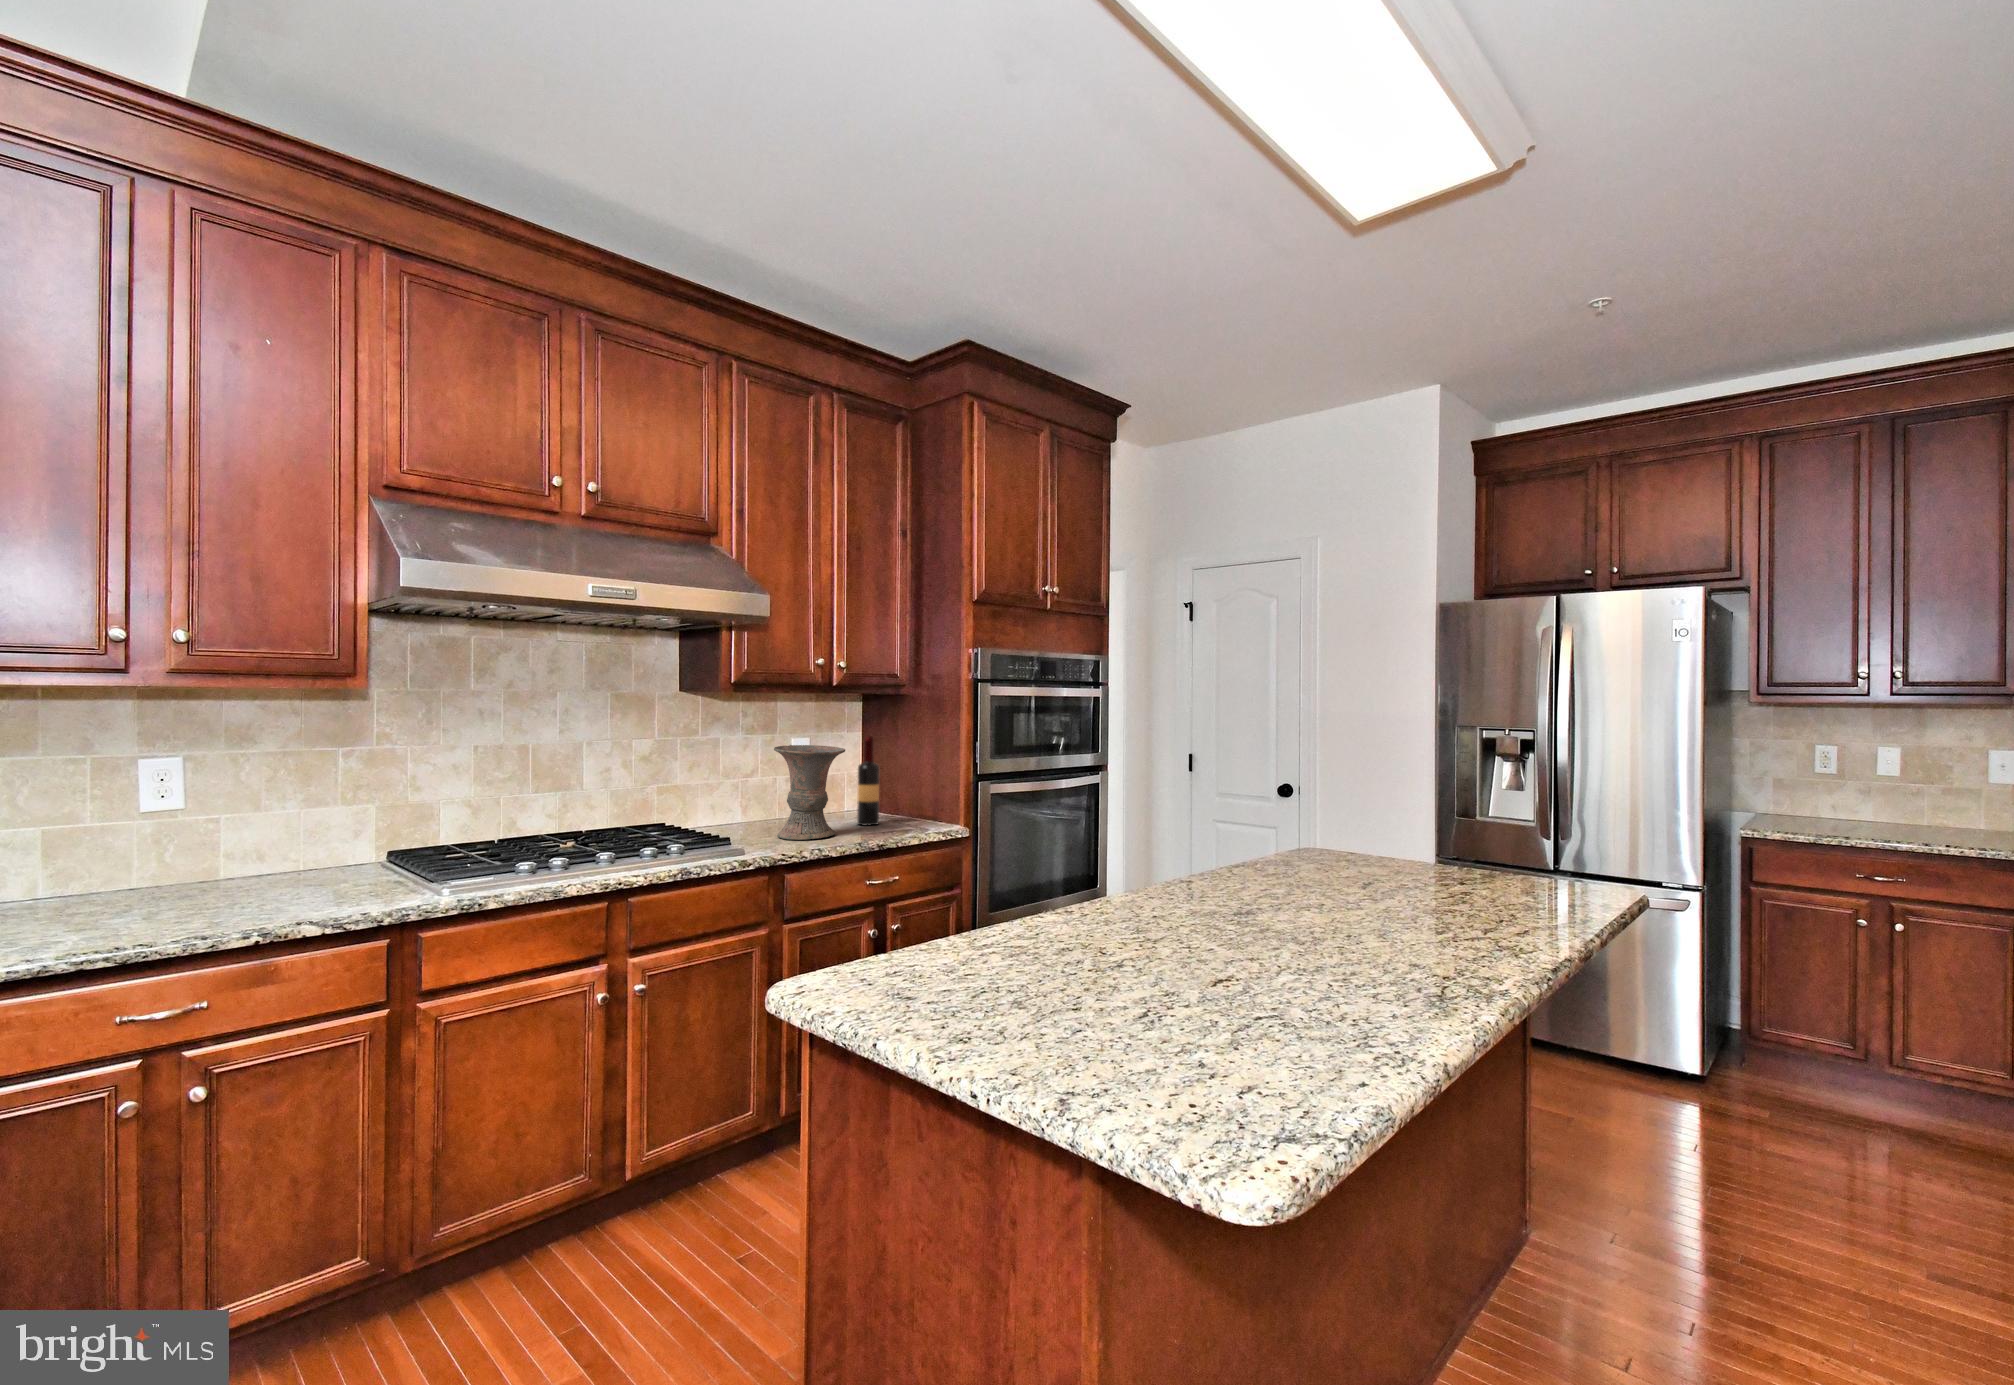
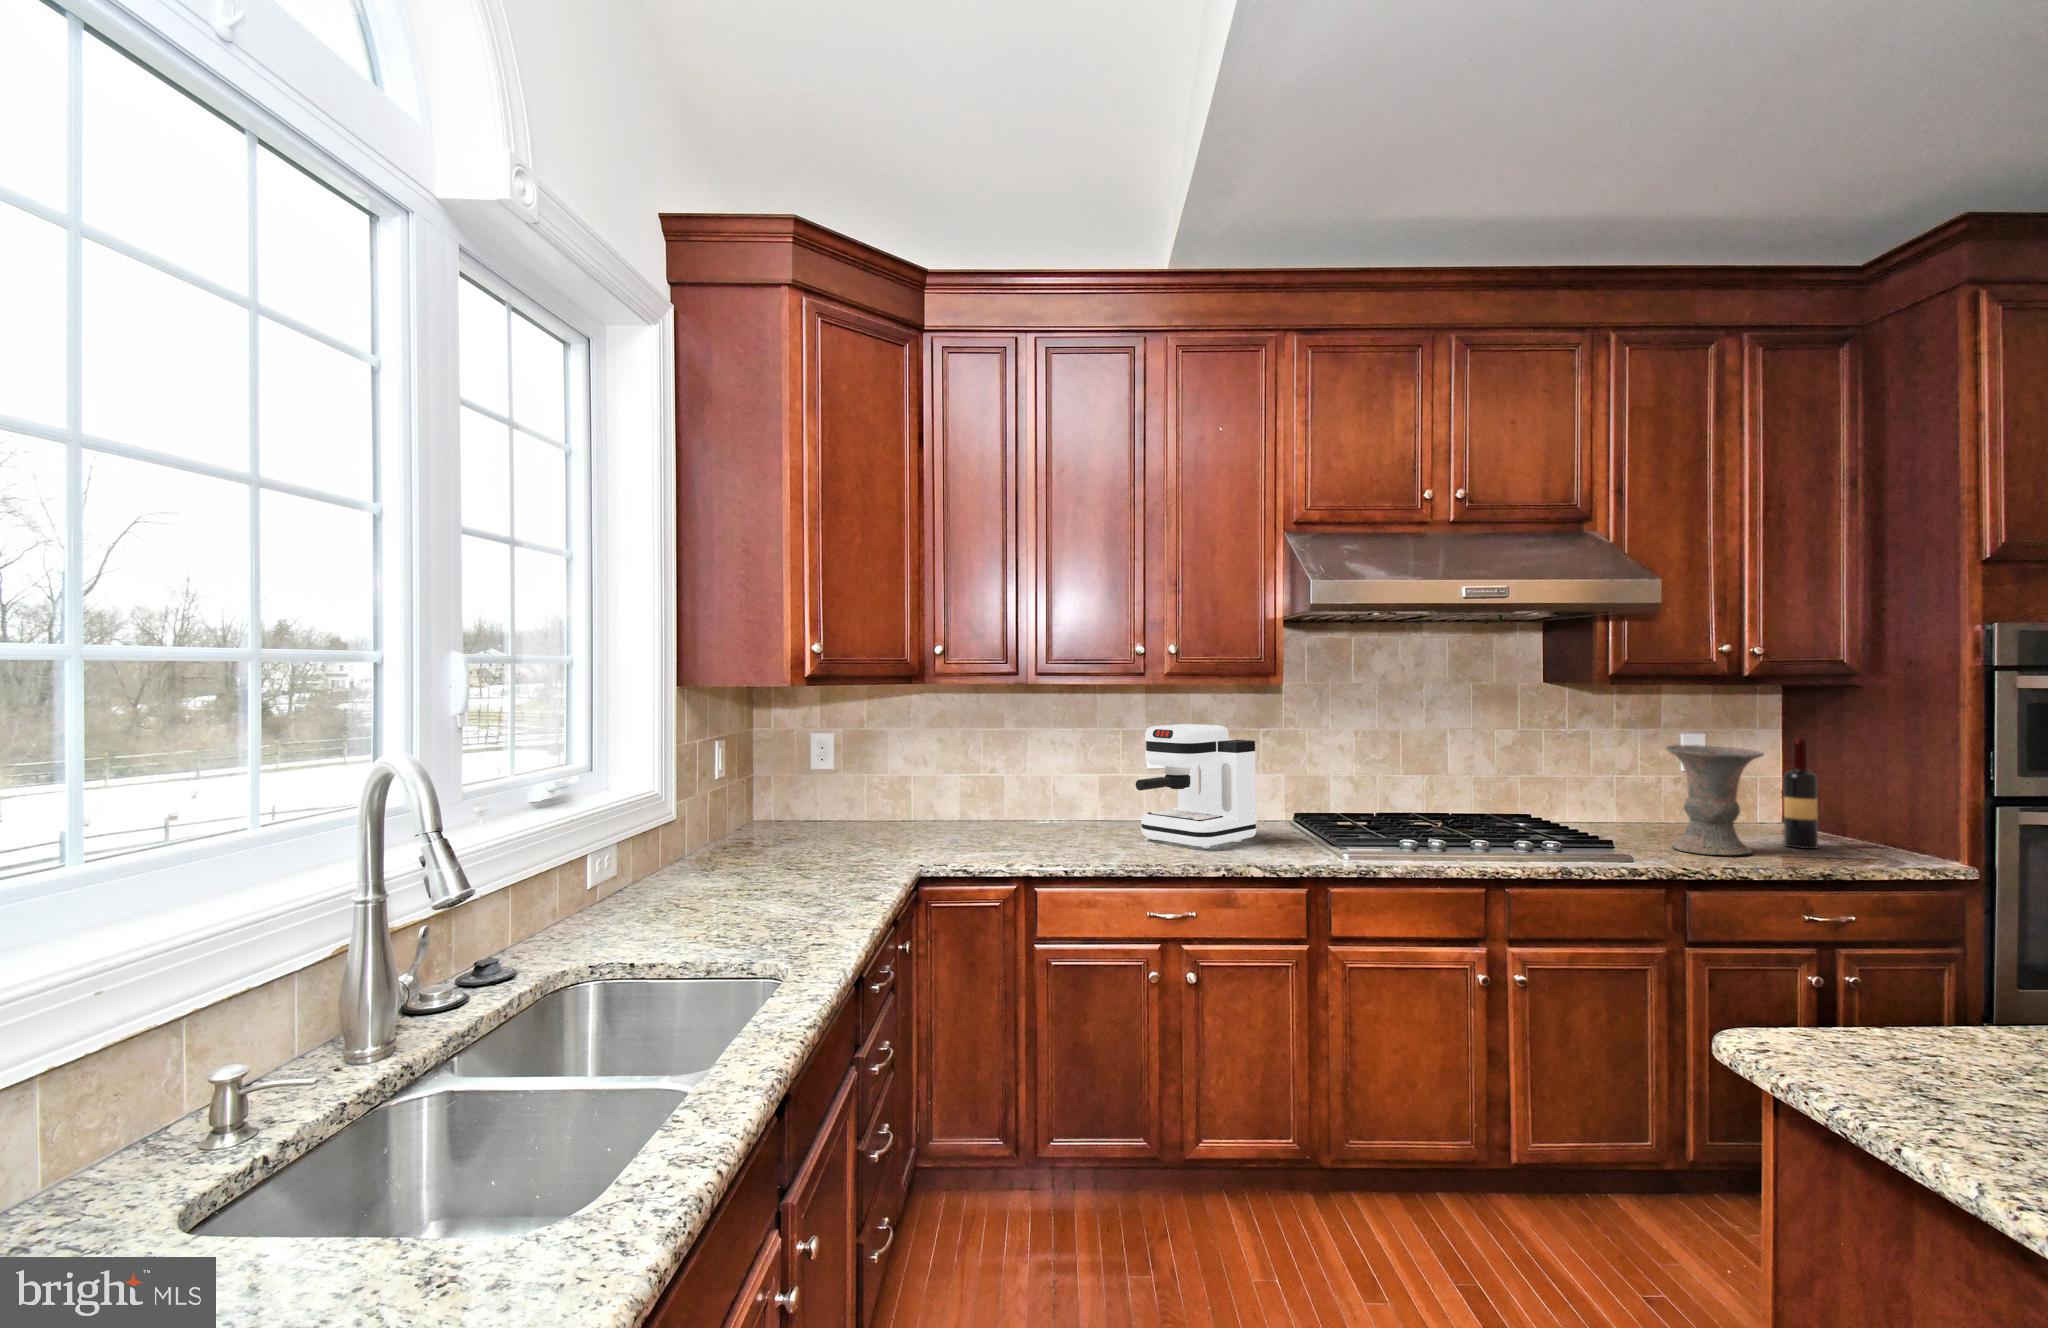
coffee maker: none [98,743,320,910] -> present [1136,724,1257,849]

